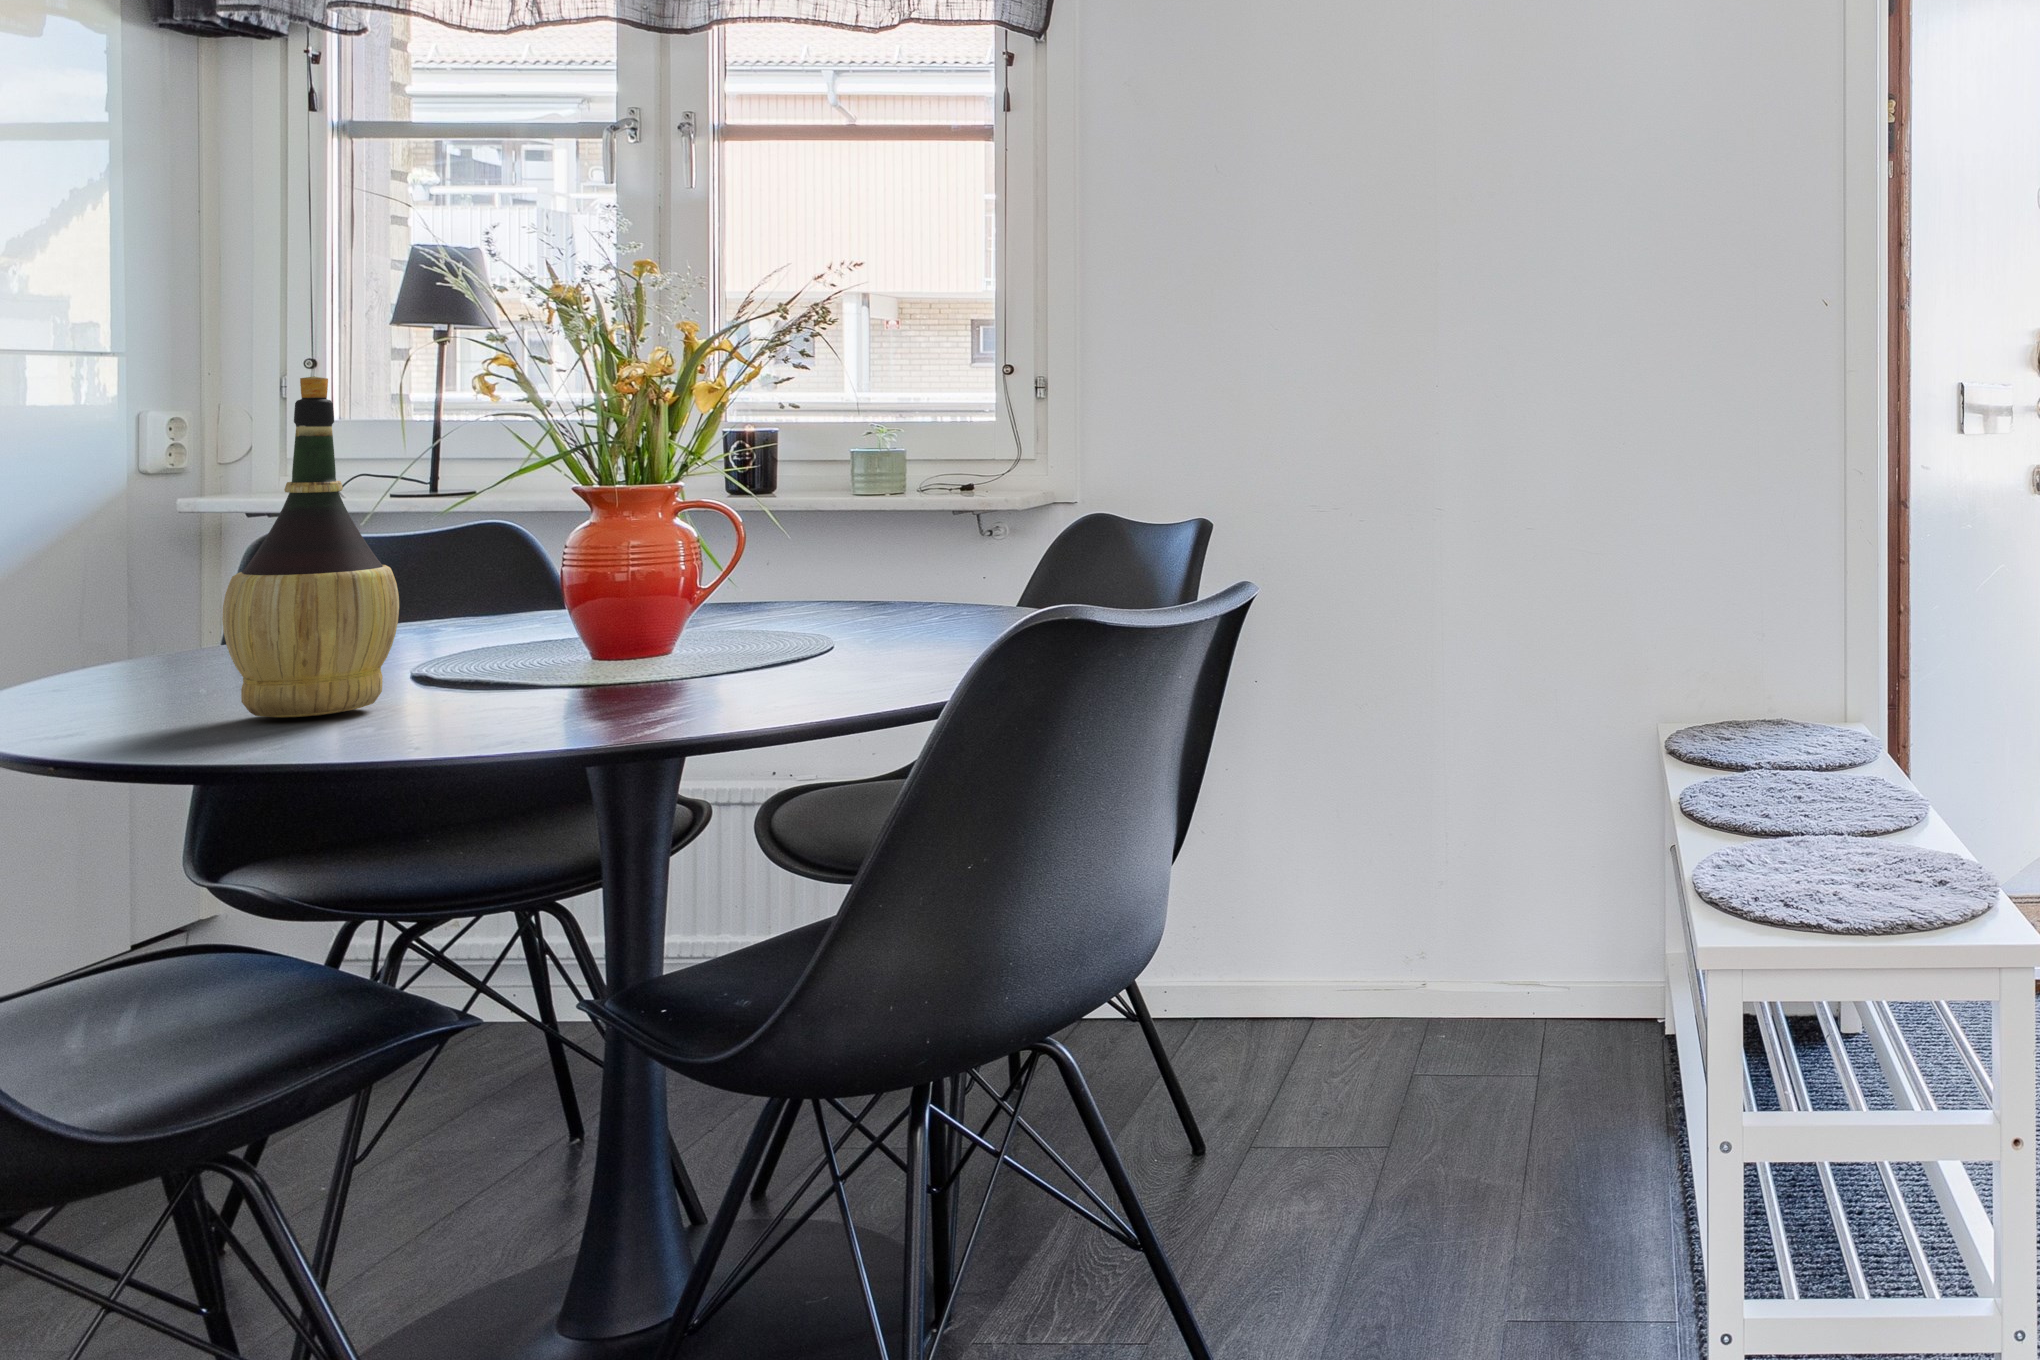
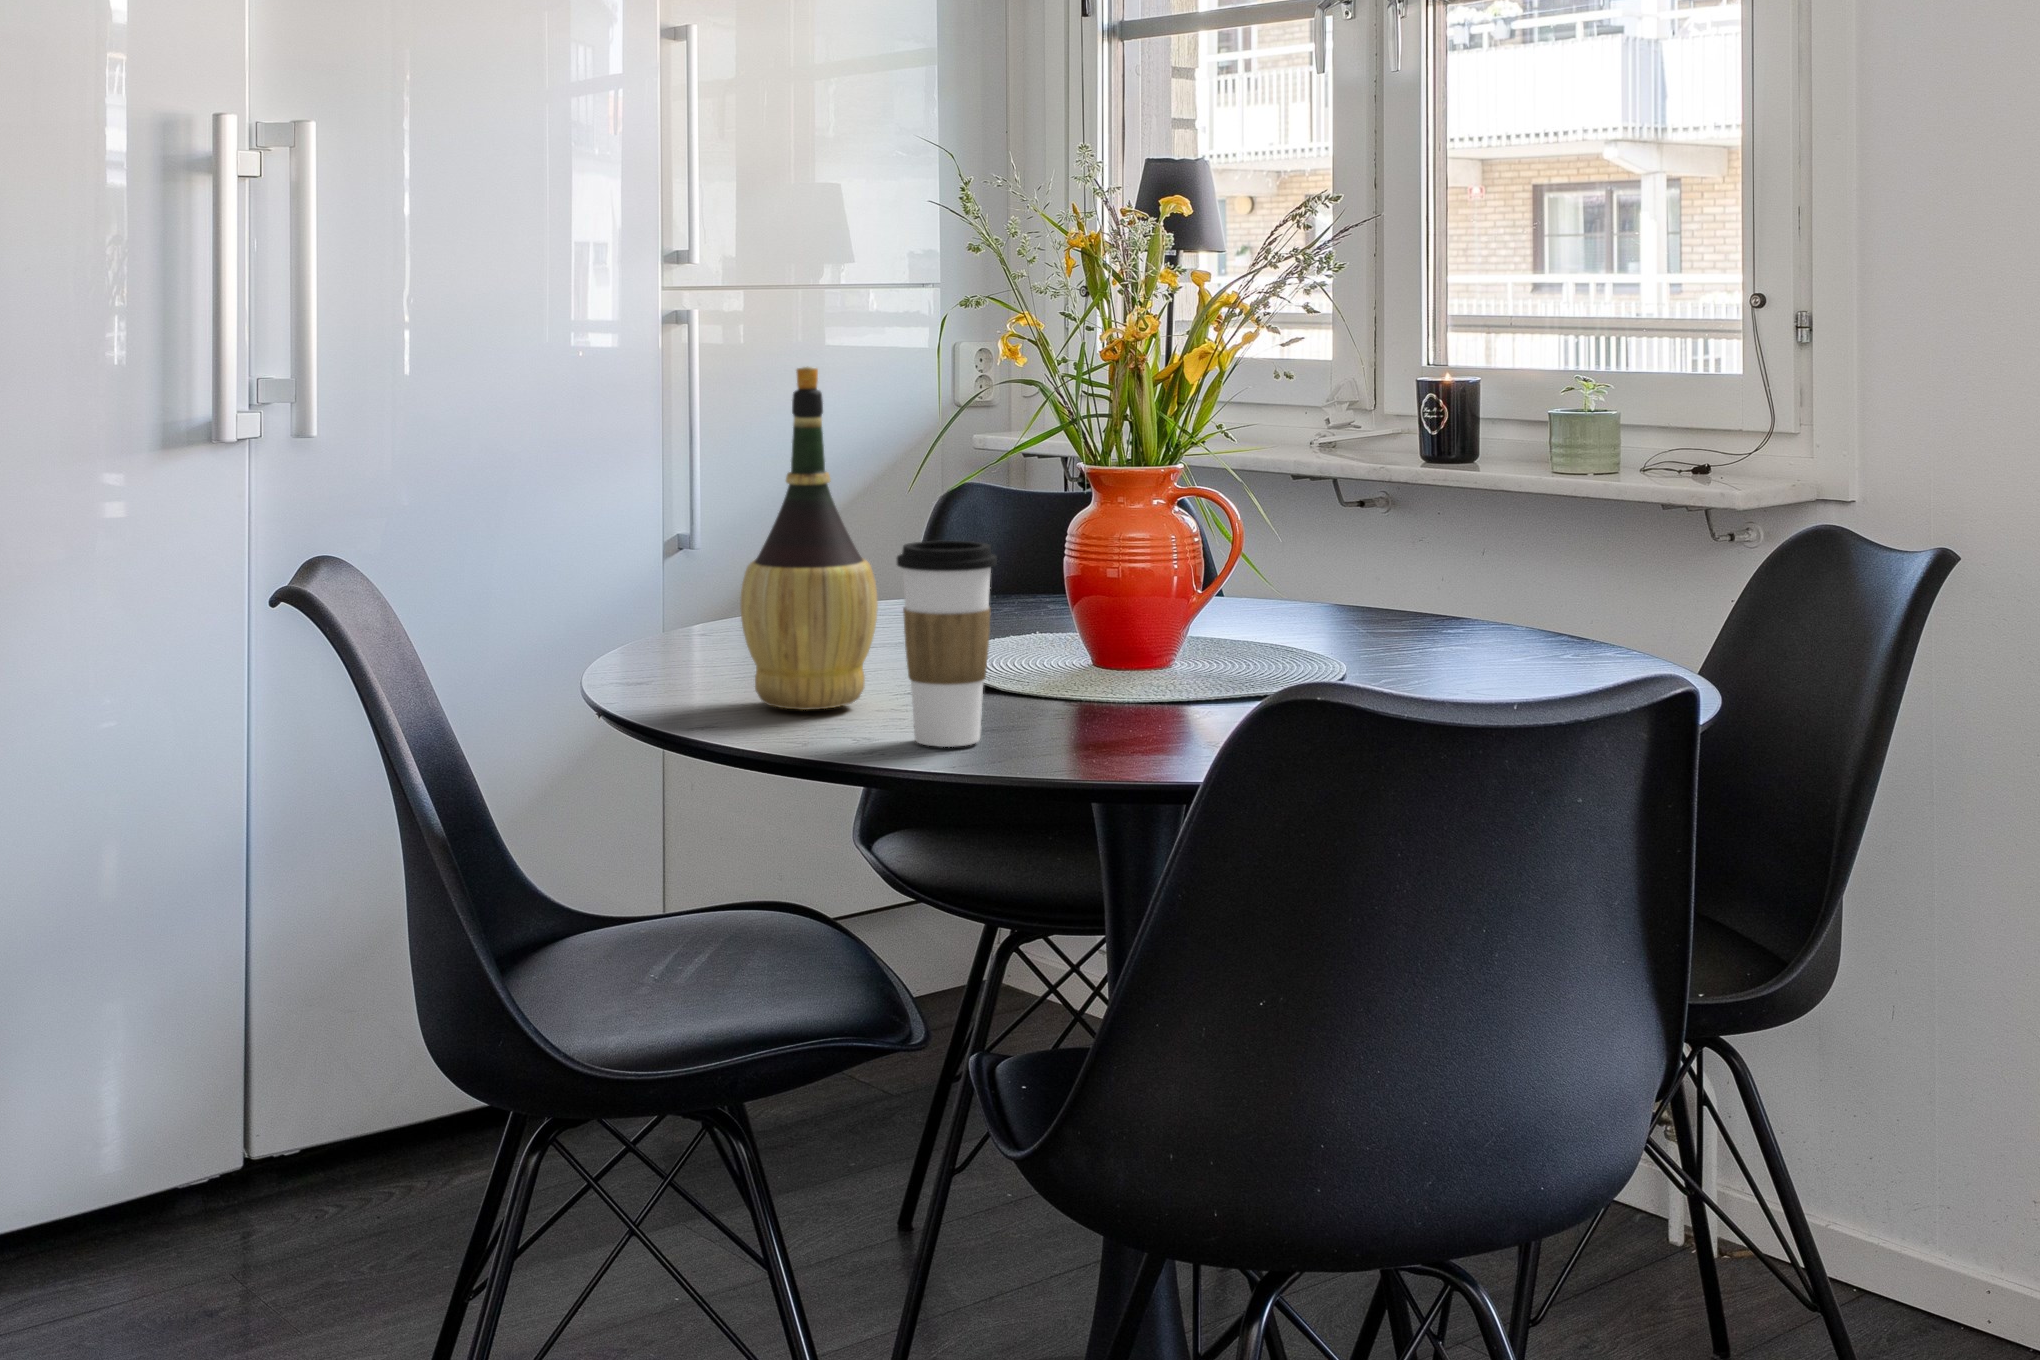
coffee cup: none [480,531,592,719] -> present [897,541,997,747]

